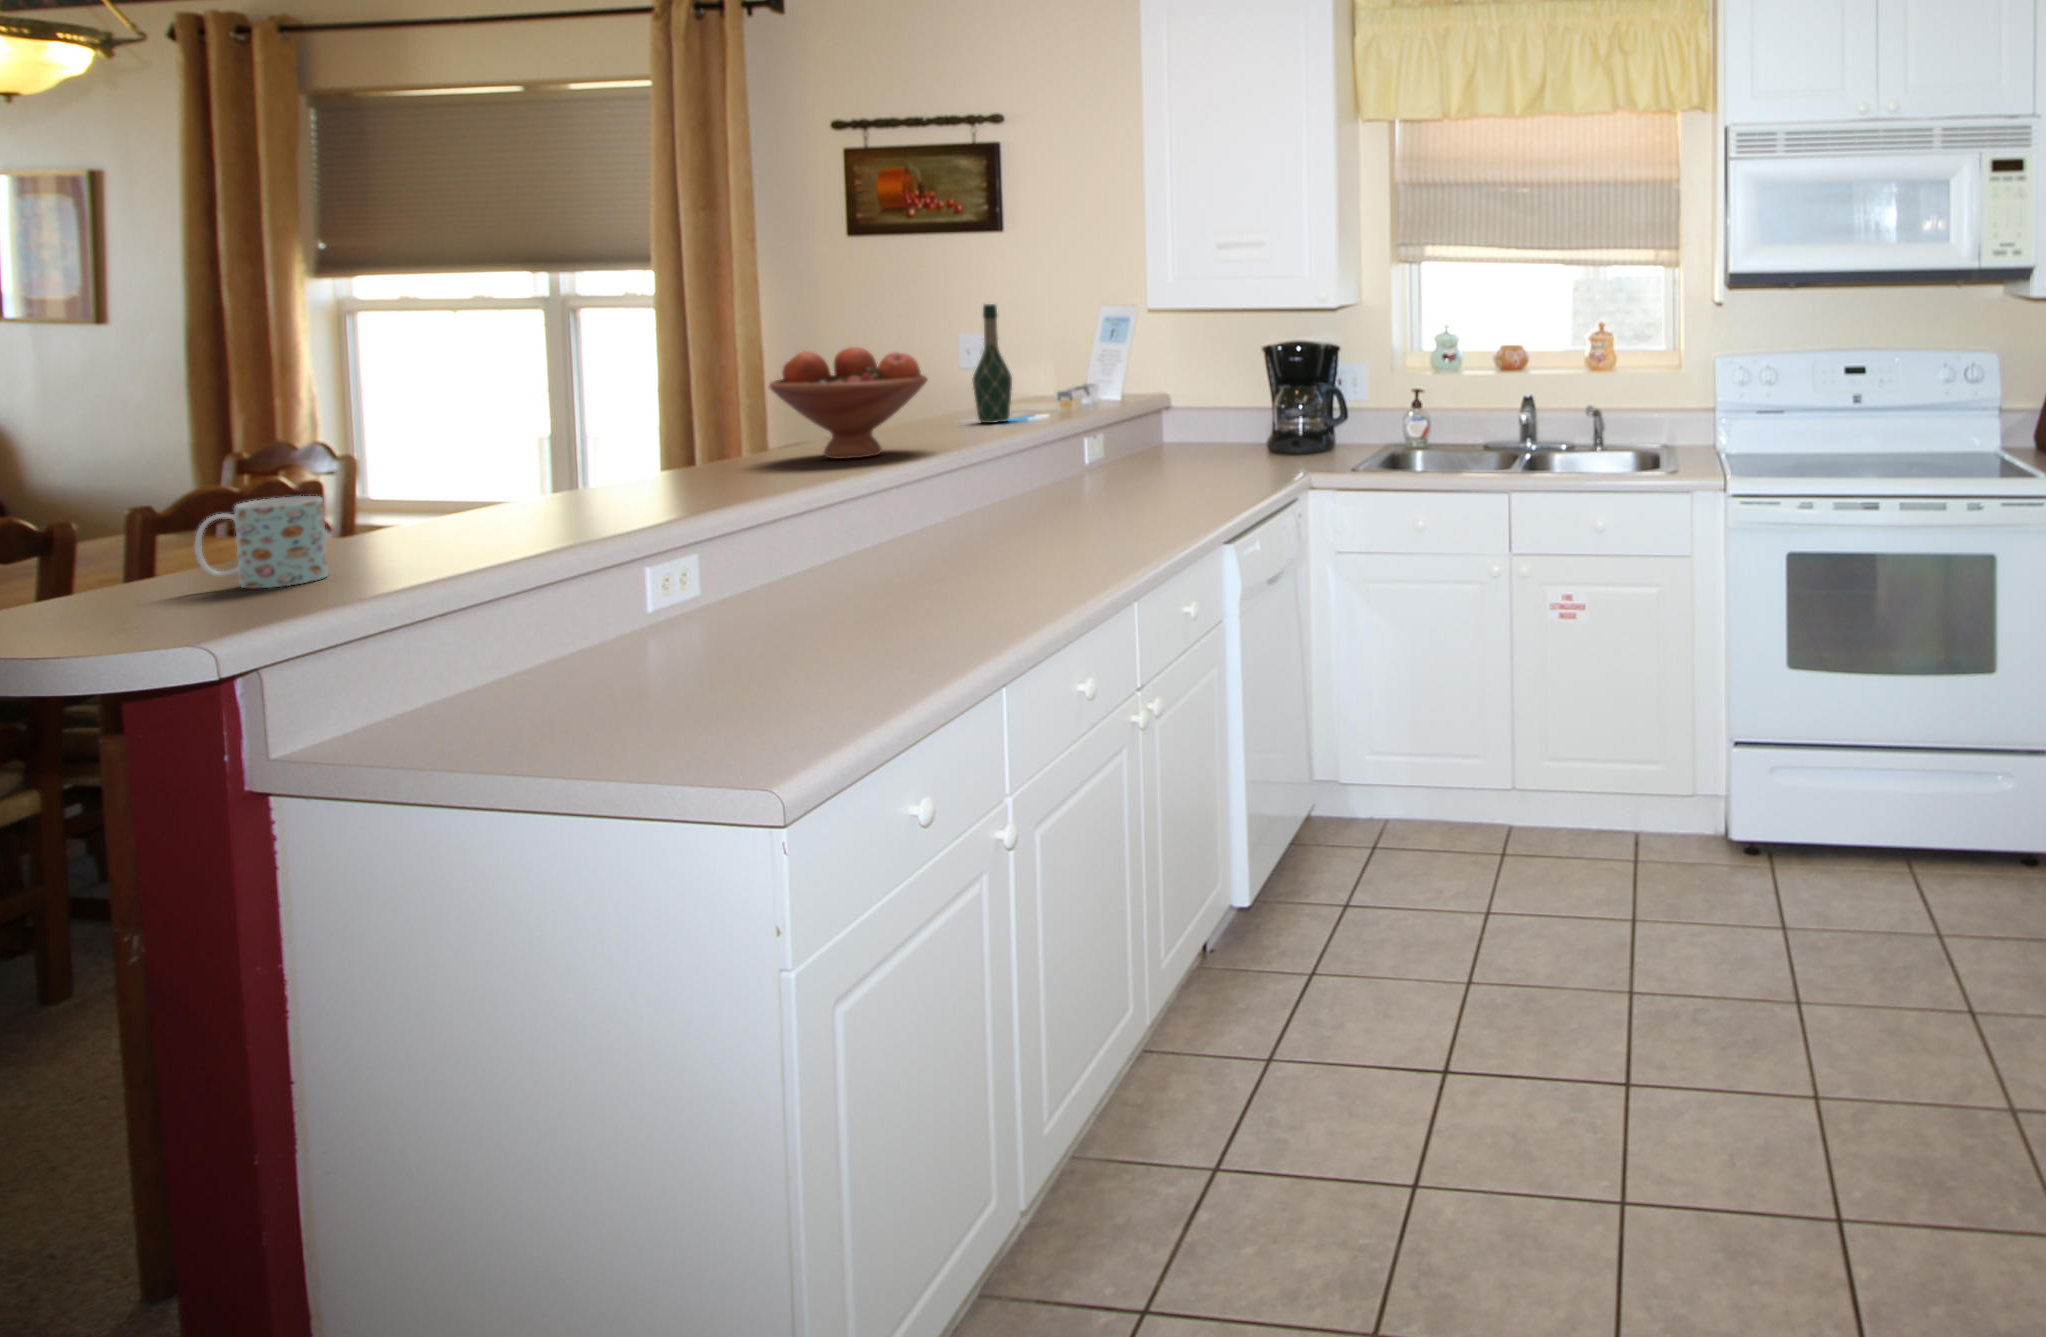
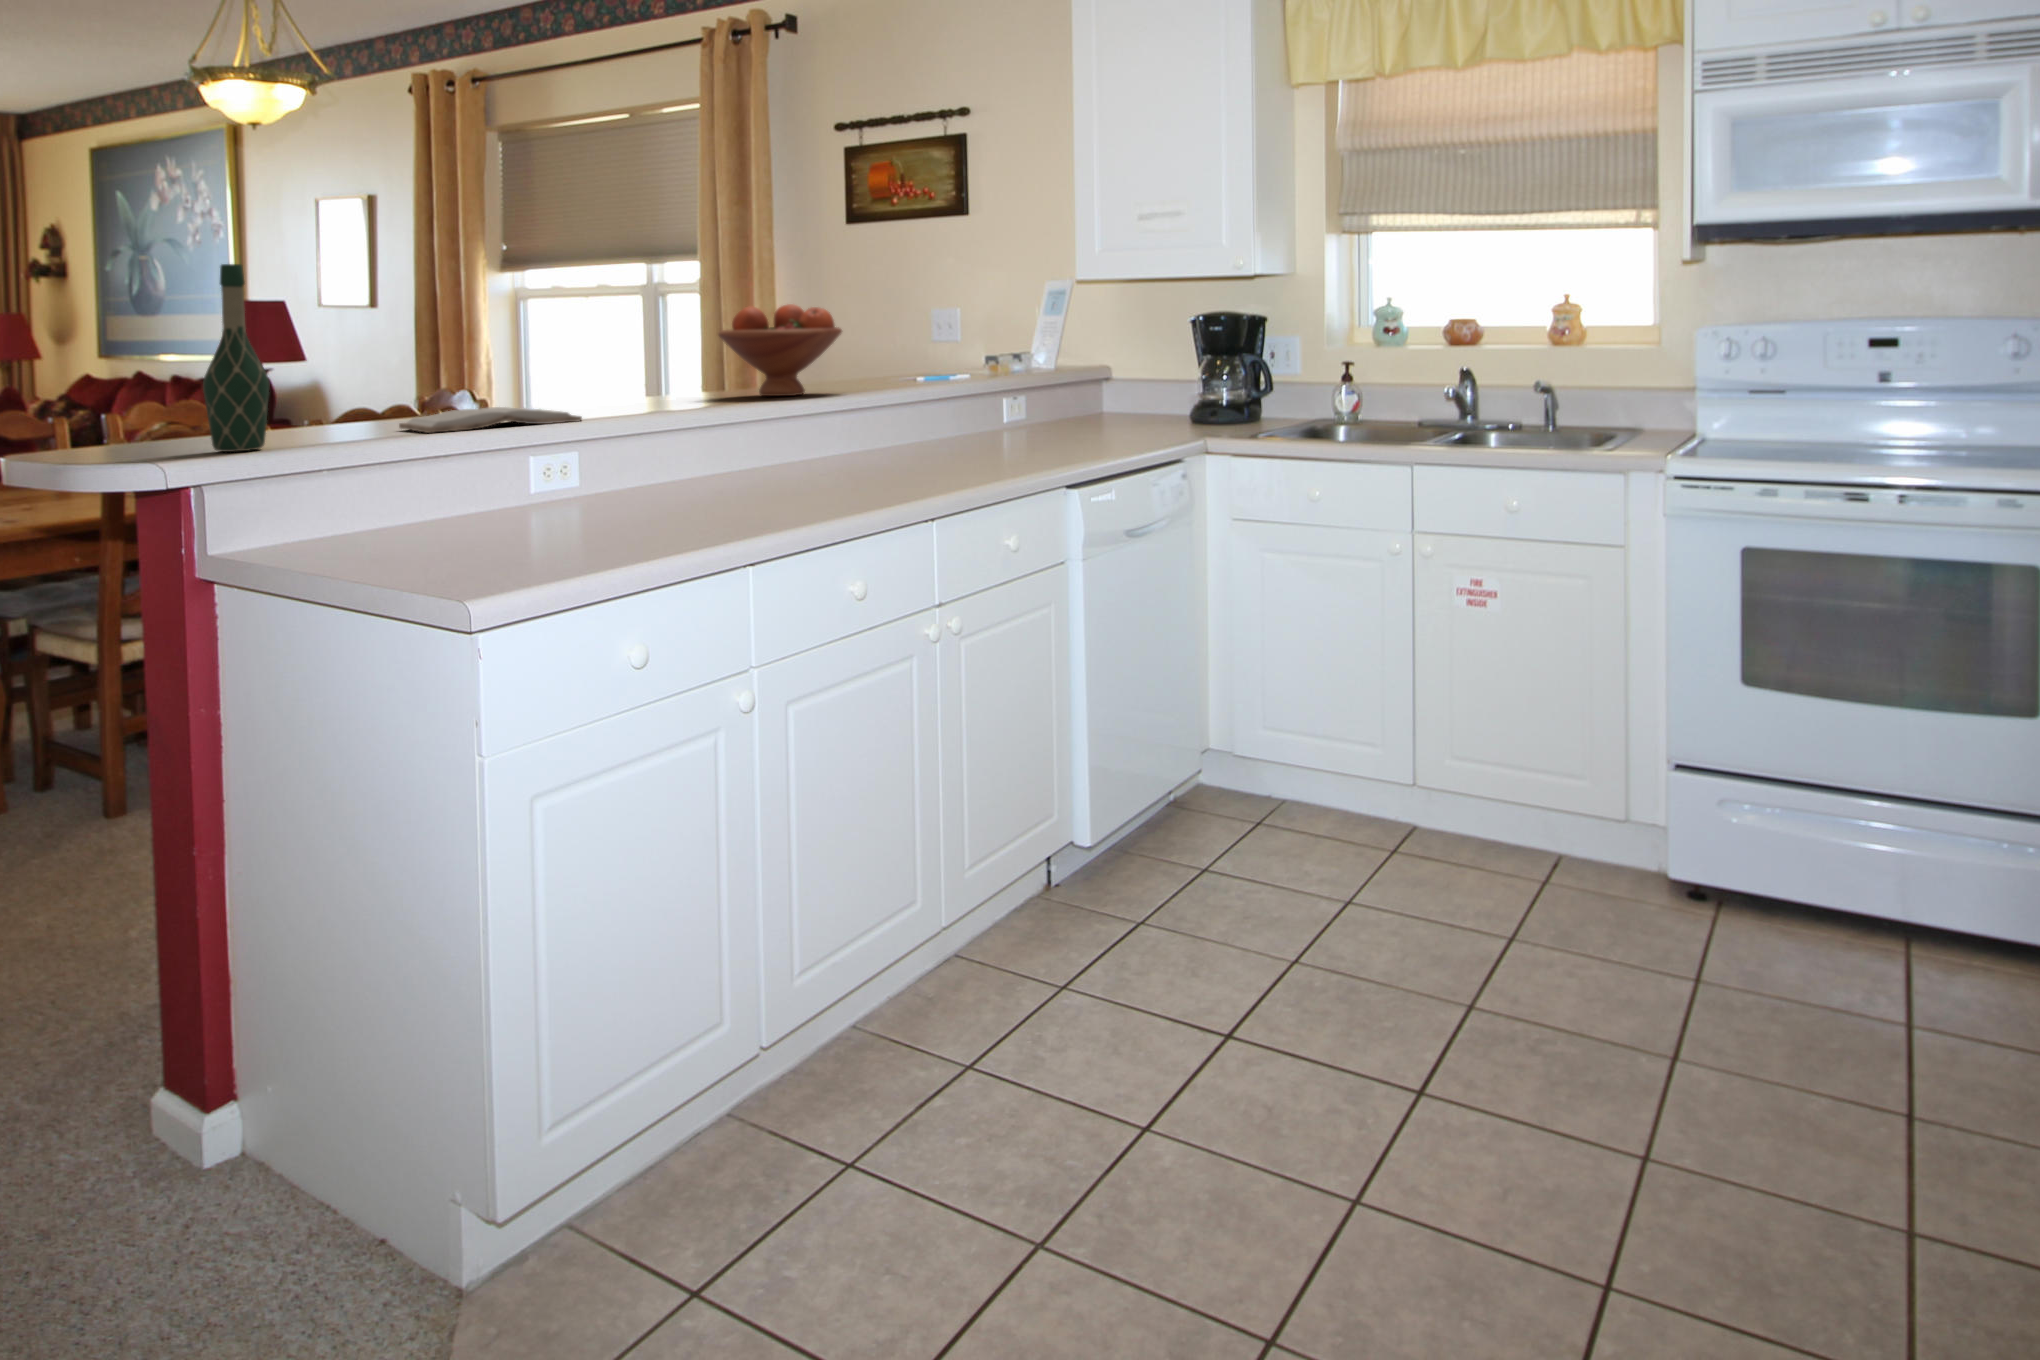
wine bottle: present [972,304,1012,423] -> present [203,264,269,452]
mug: present [195,496,328,588] -> none [296,381,369,440]
book: none [359,507,645,562] -> present [399,407,582,433]

